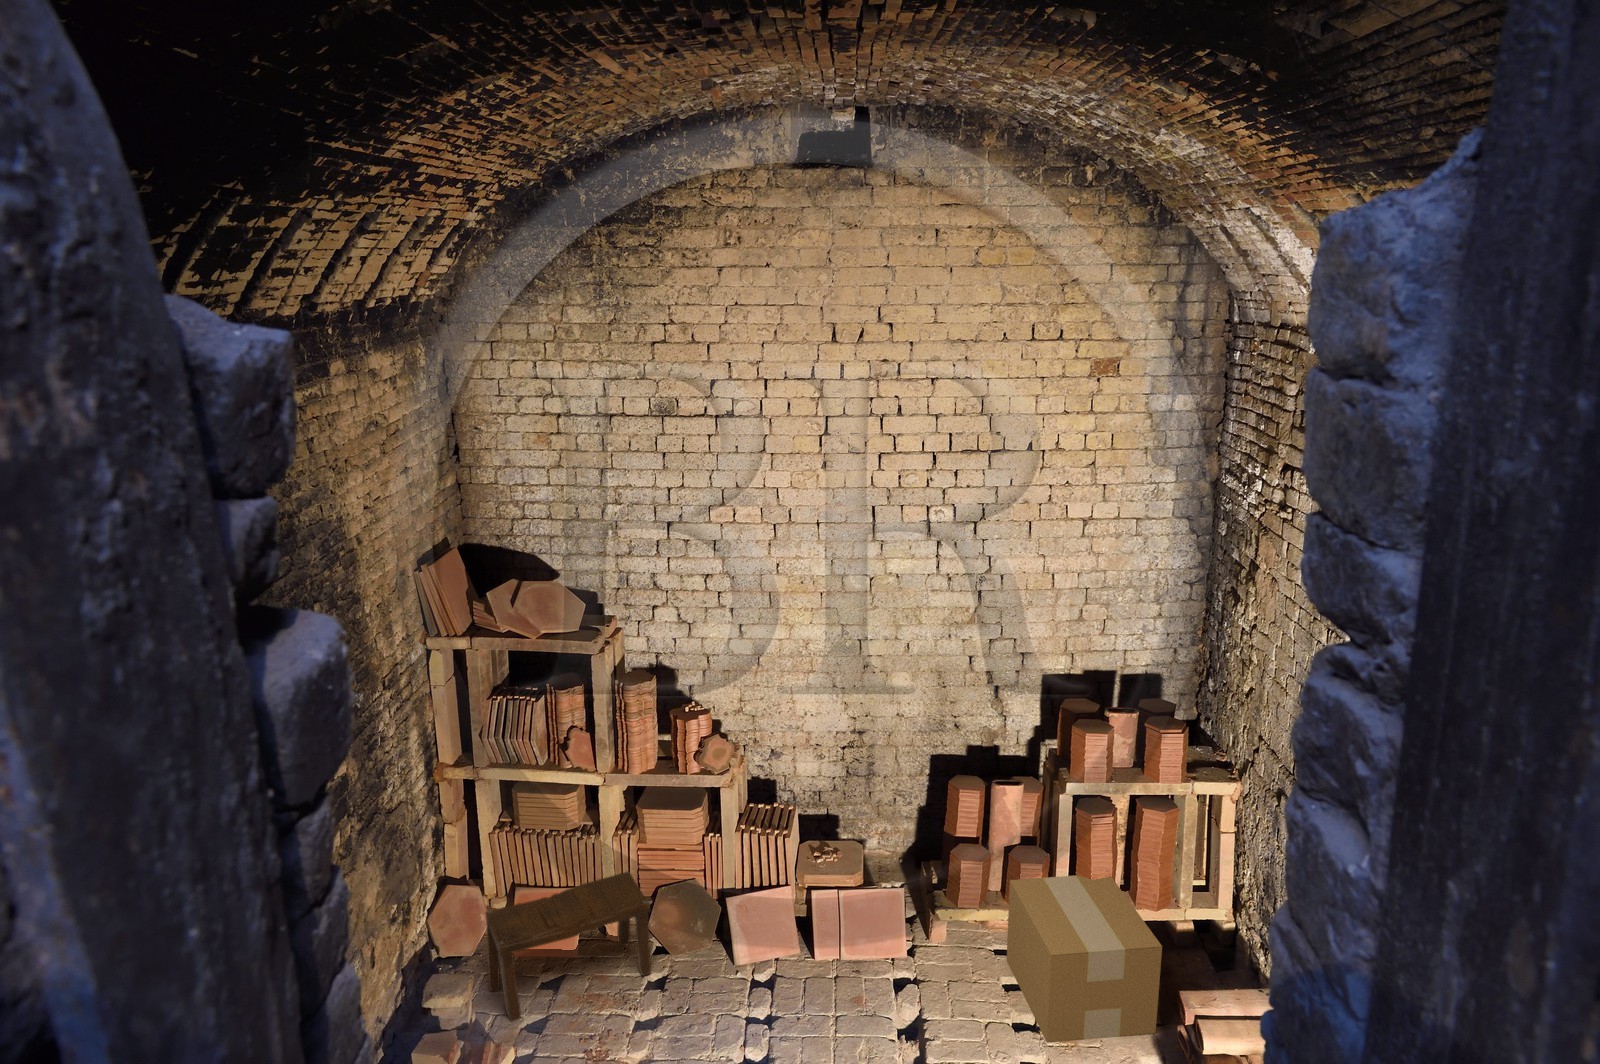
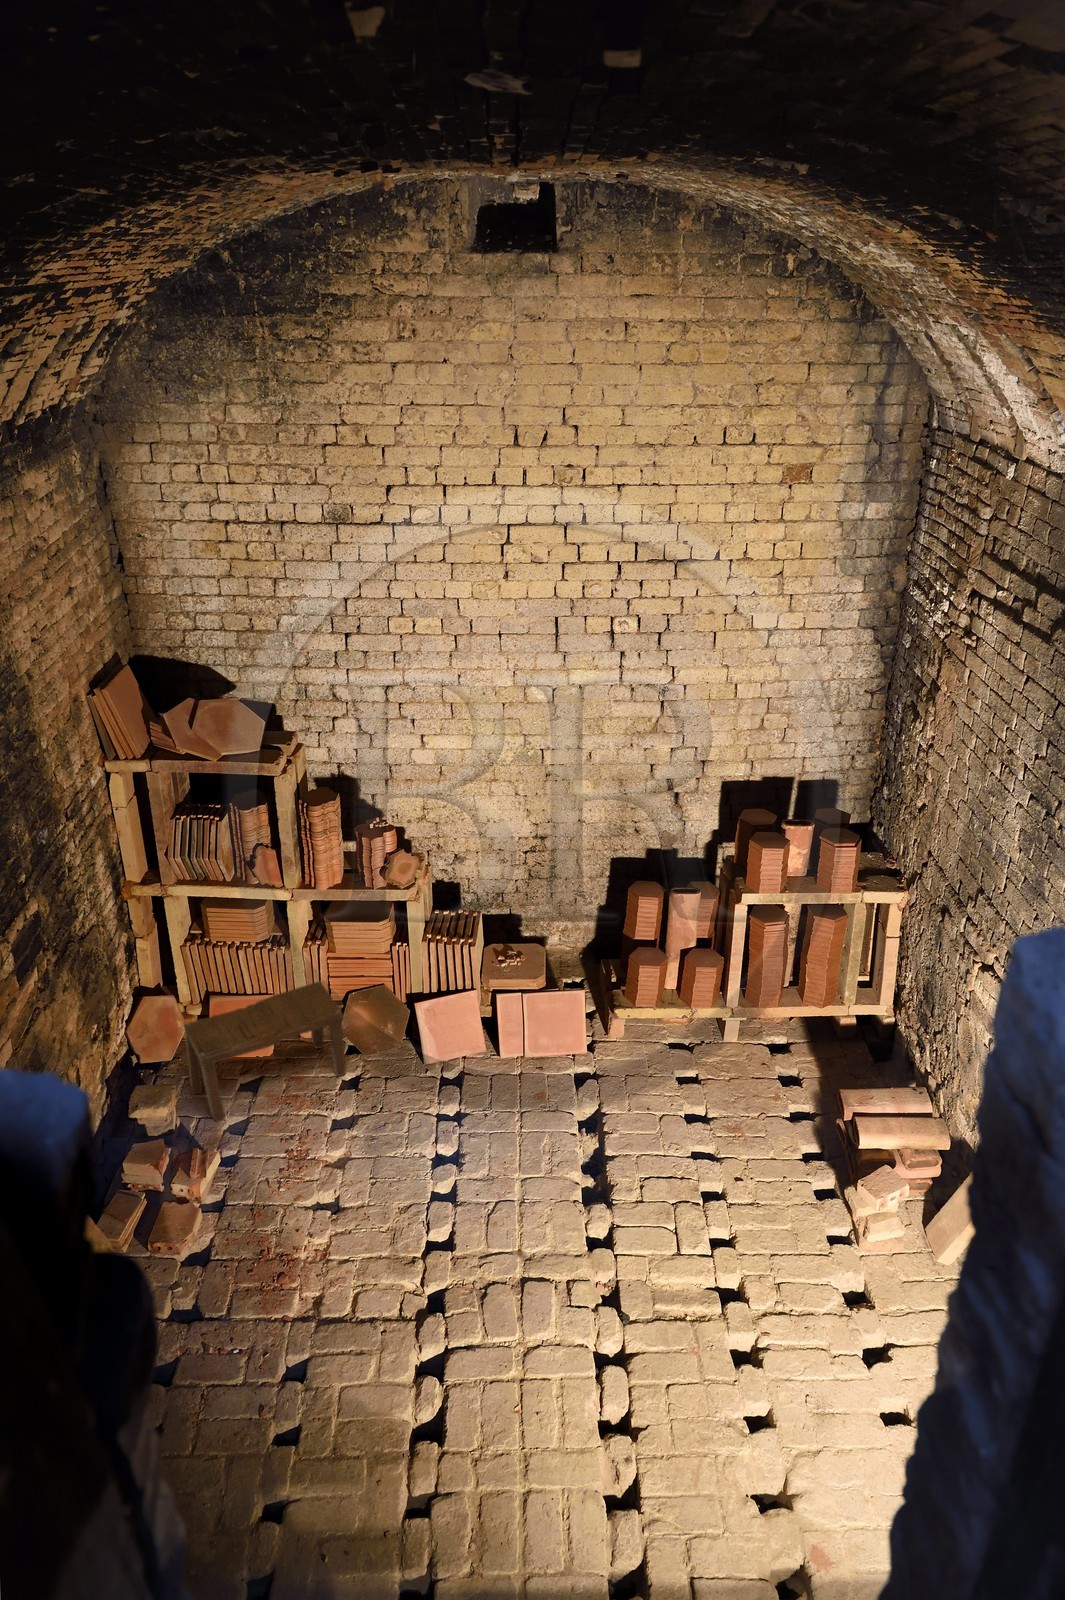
cardboard box: present [1007,875,1162,1043] -> none [681,975,823,1129]

